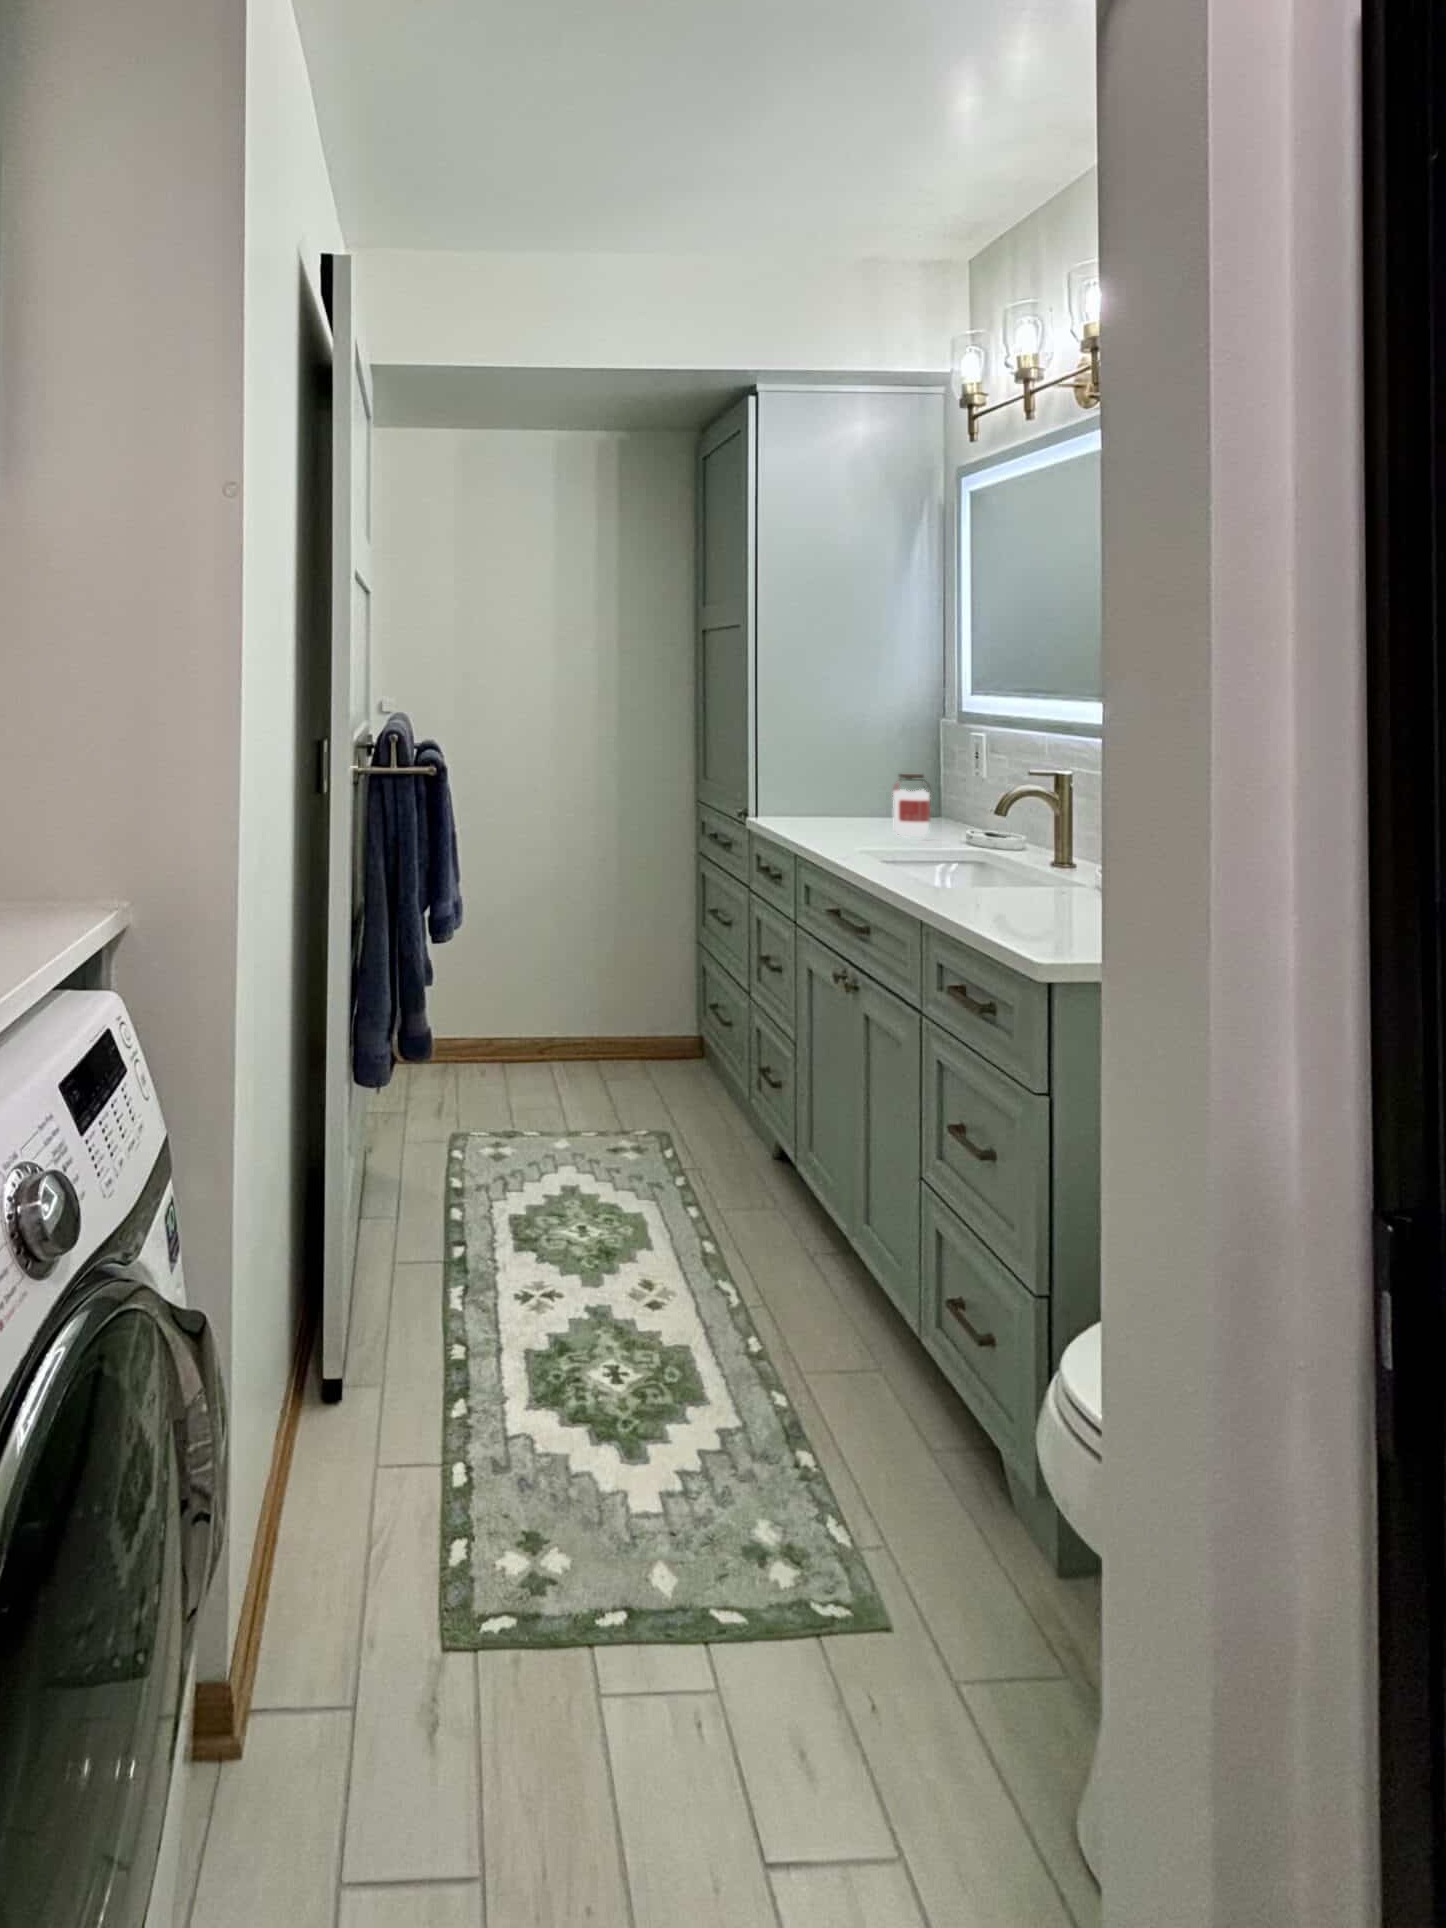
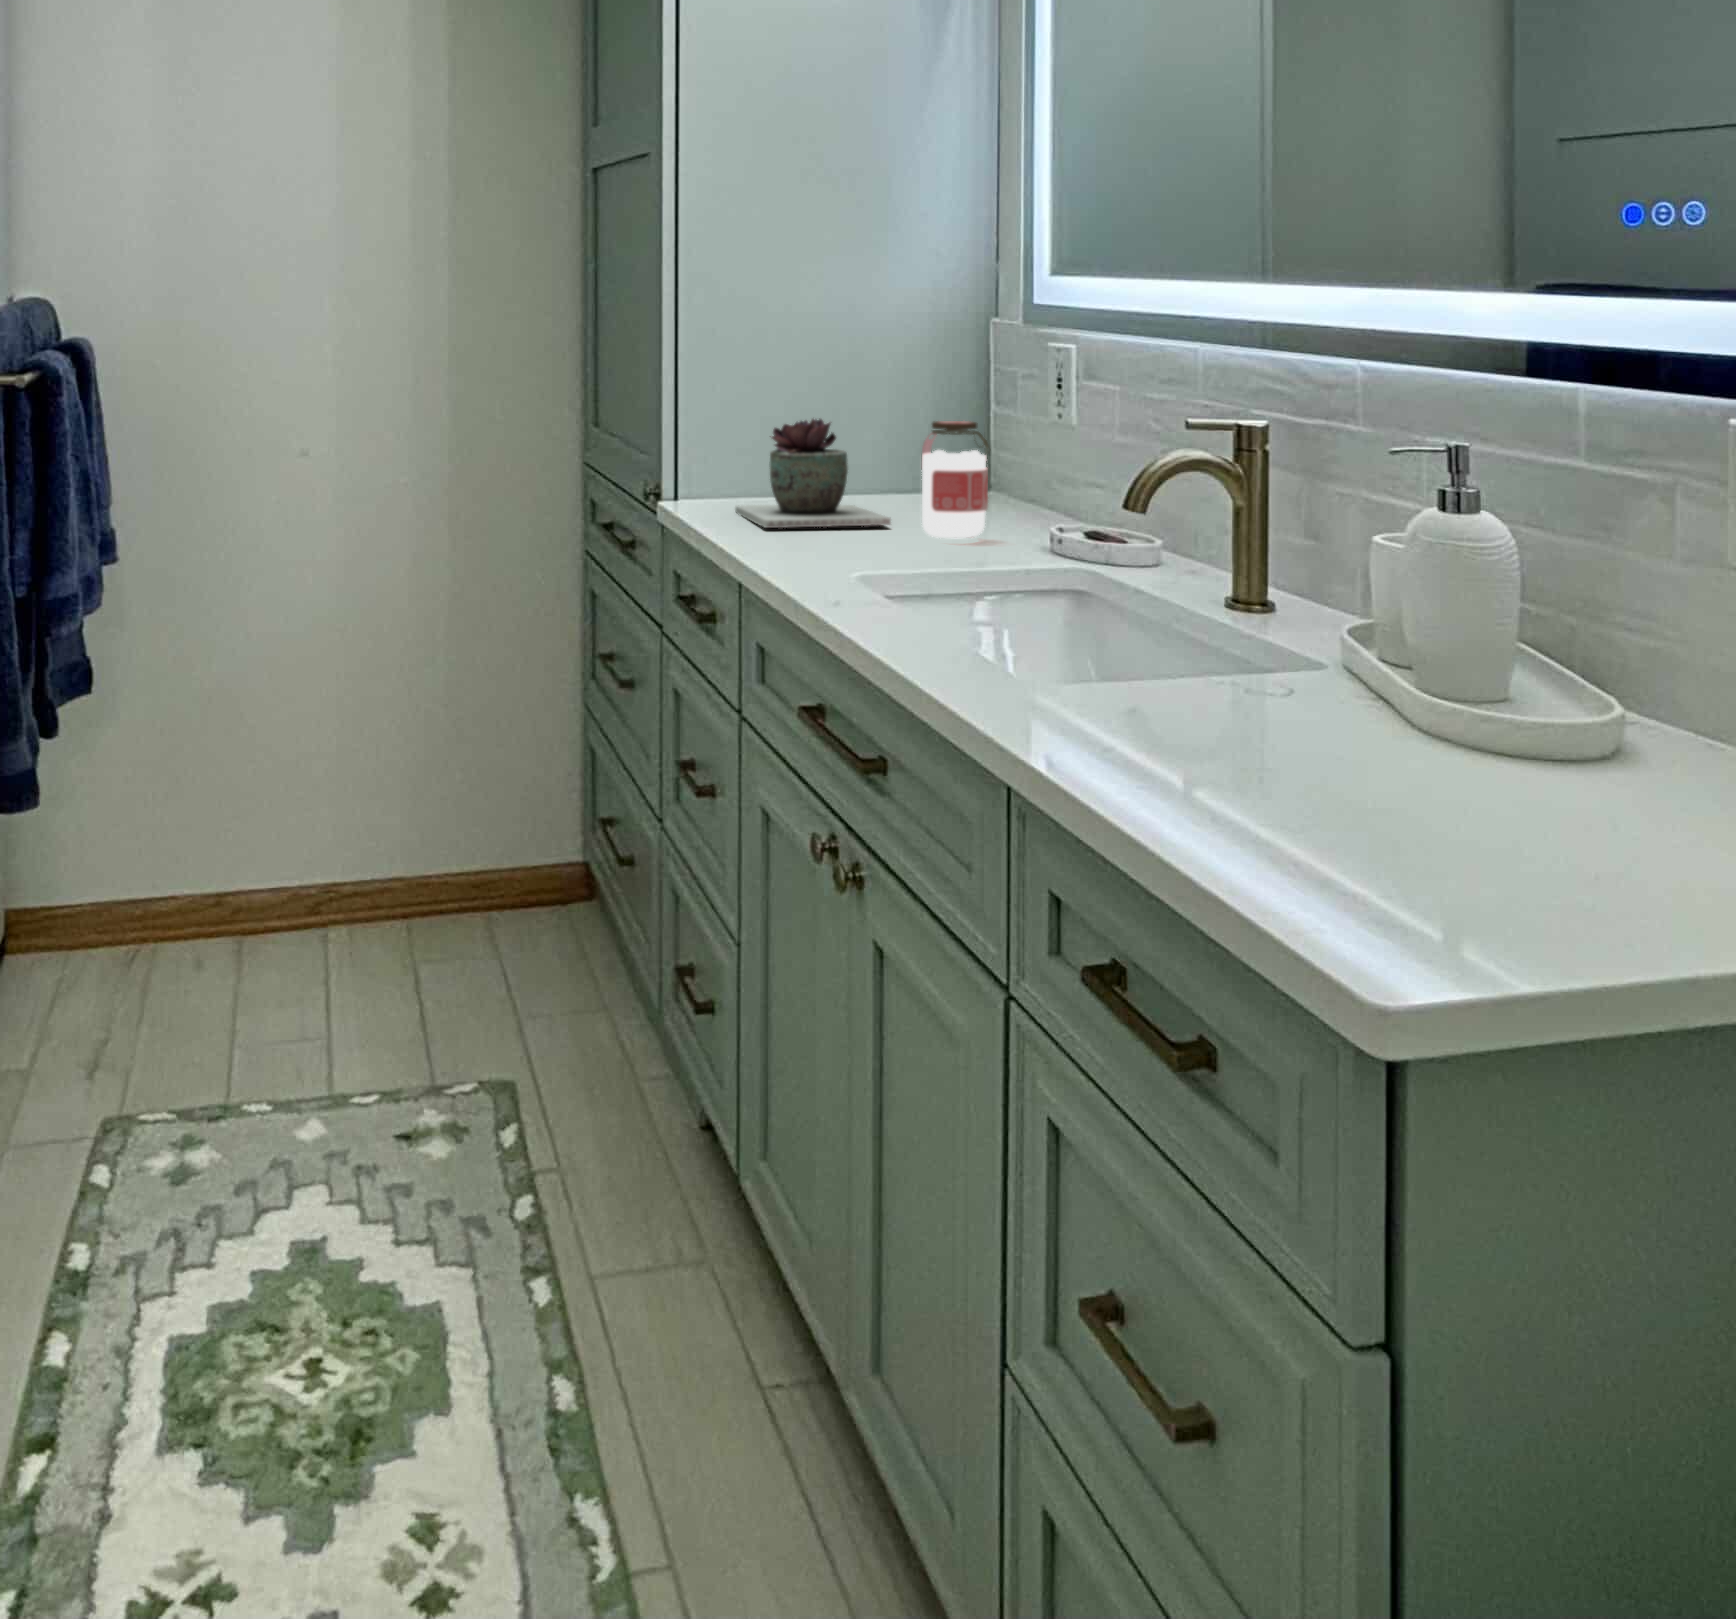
succulent plant: none [790,772,877,830] -> present [735,419,891,528]

